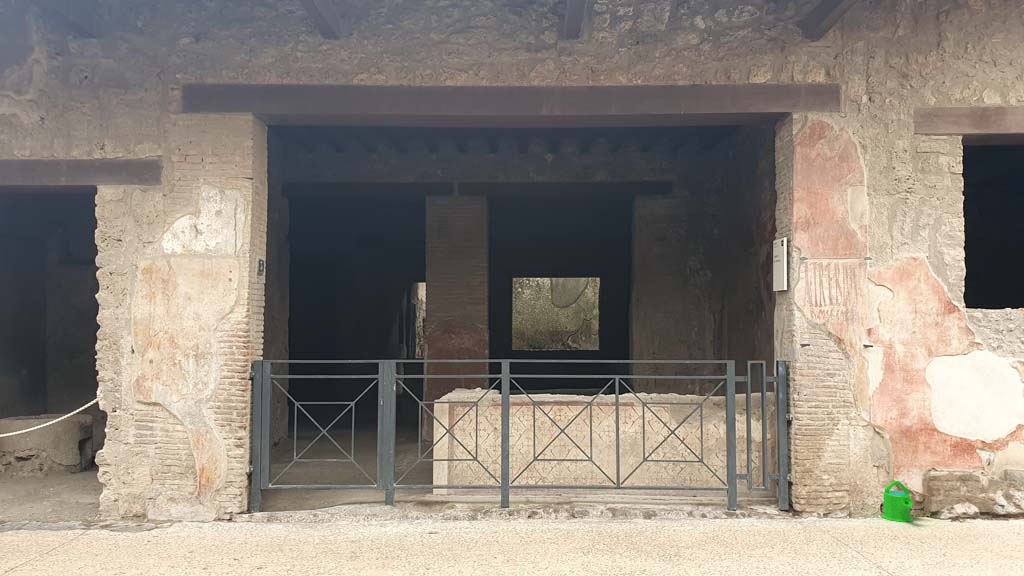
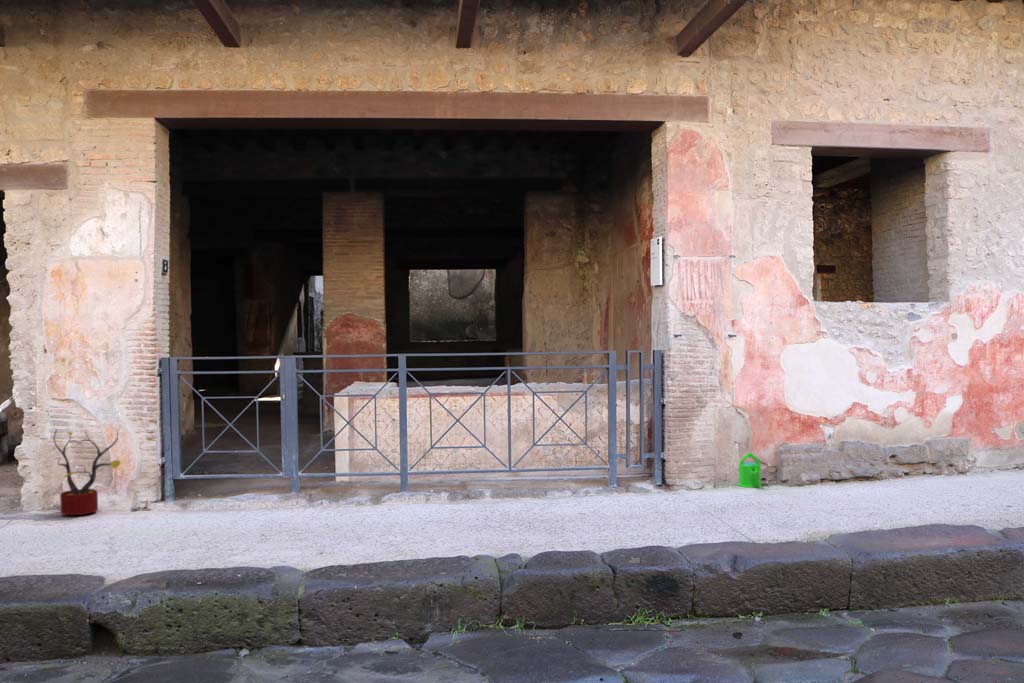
decorative plant: none [132,436,197,535] -> present [53,430,120,515]

